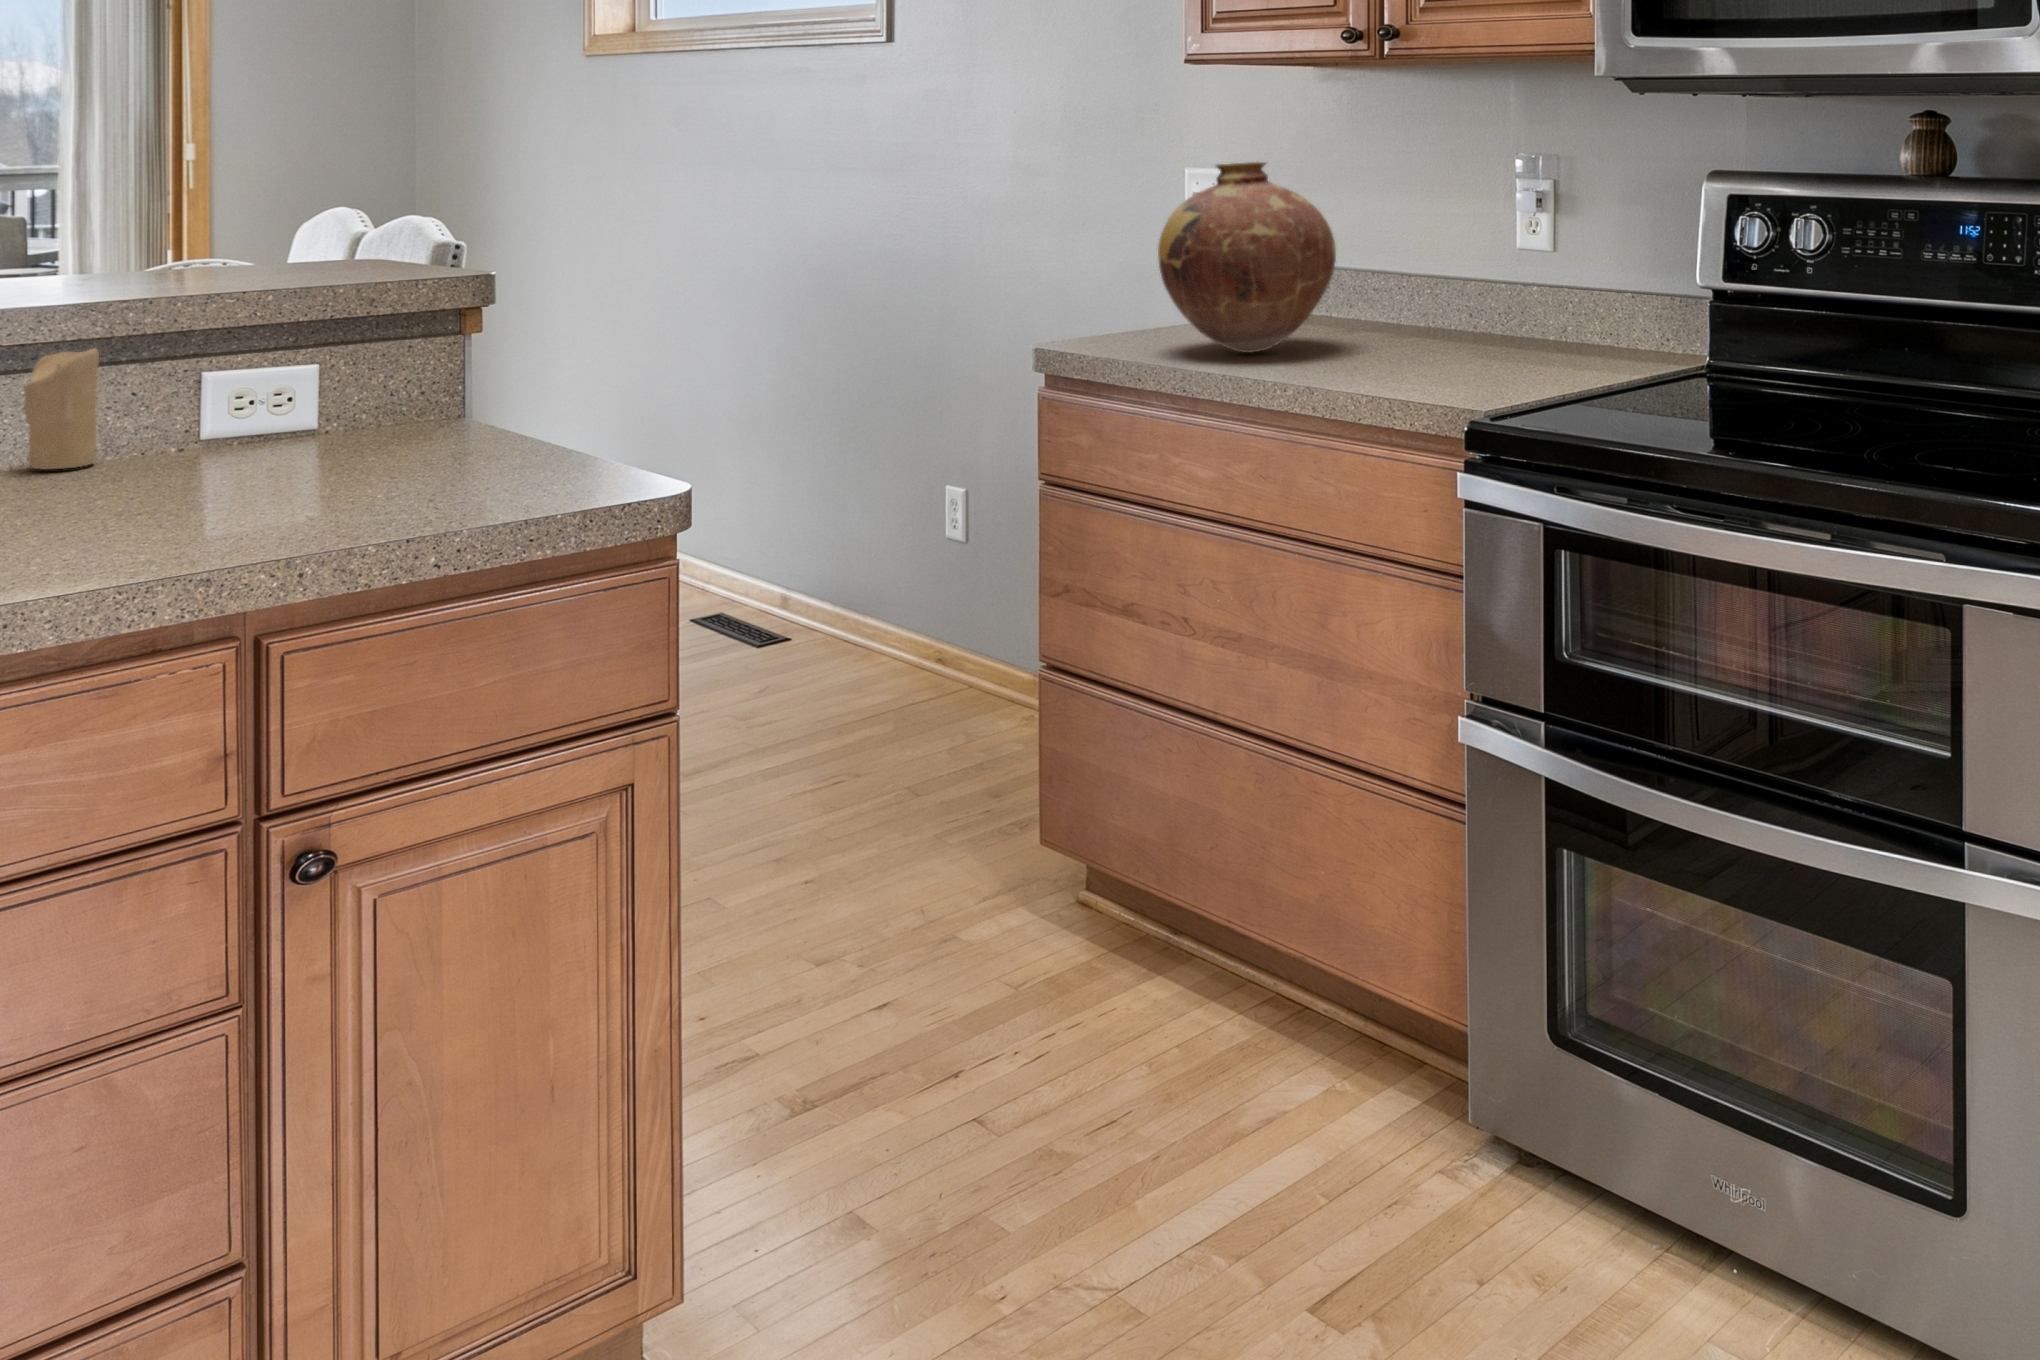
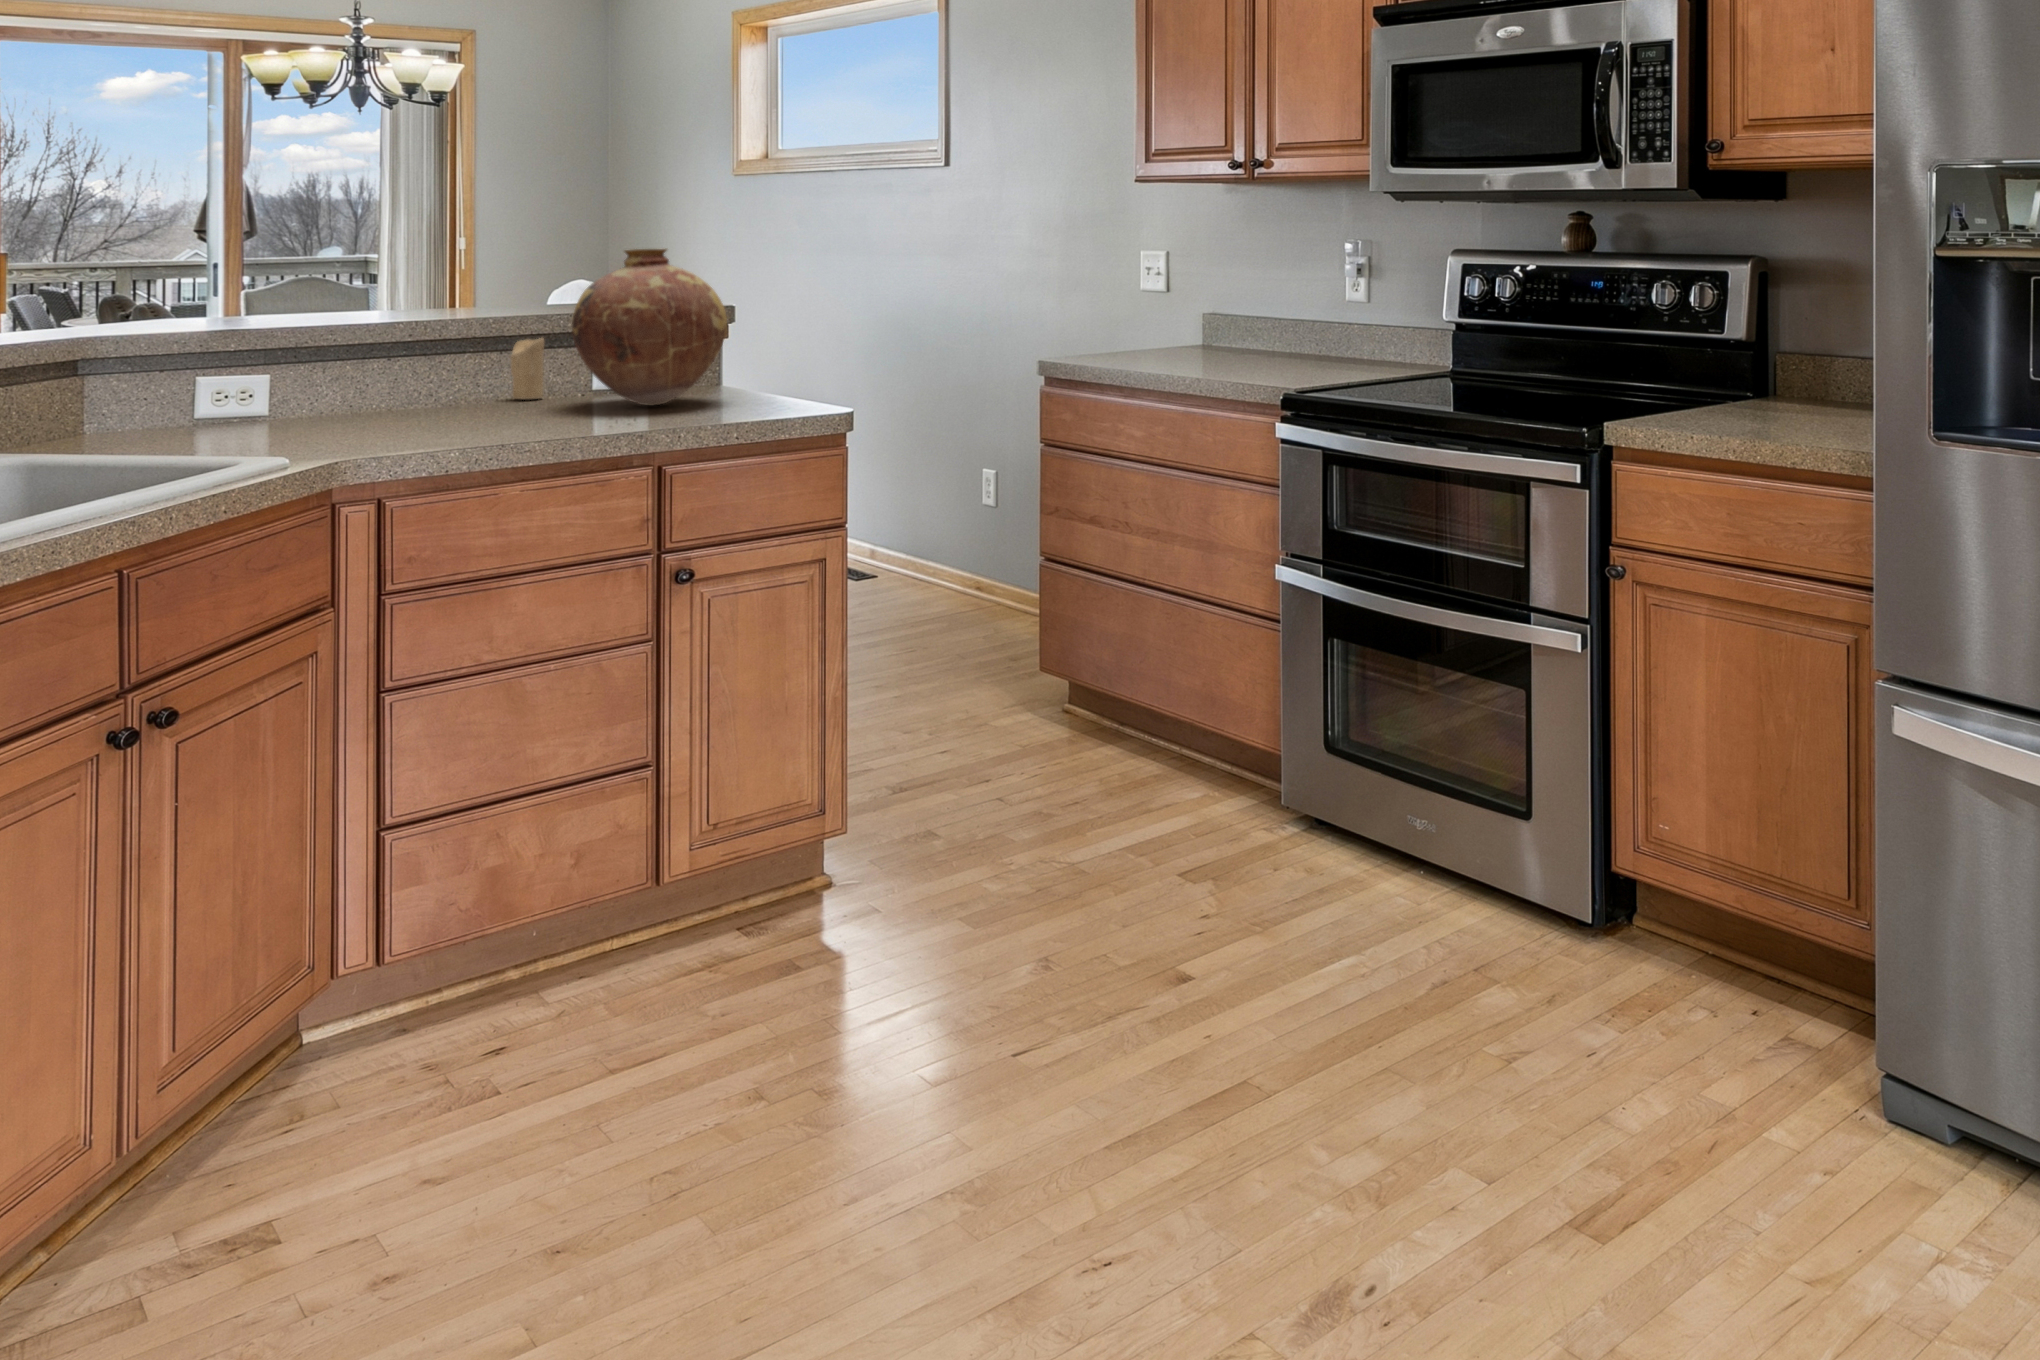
vase: present [1158,162,1336,353] -> present [572,249,727,406]

